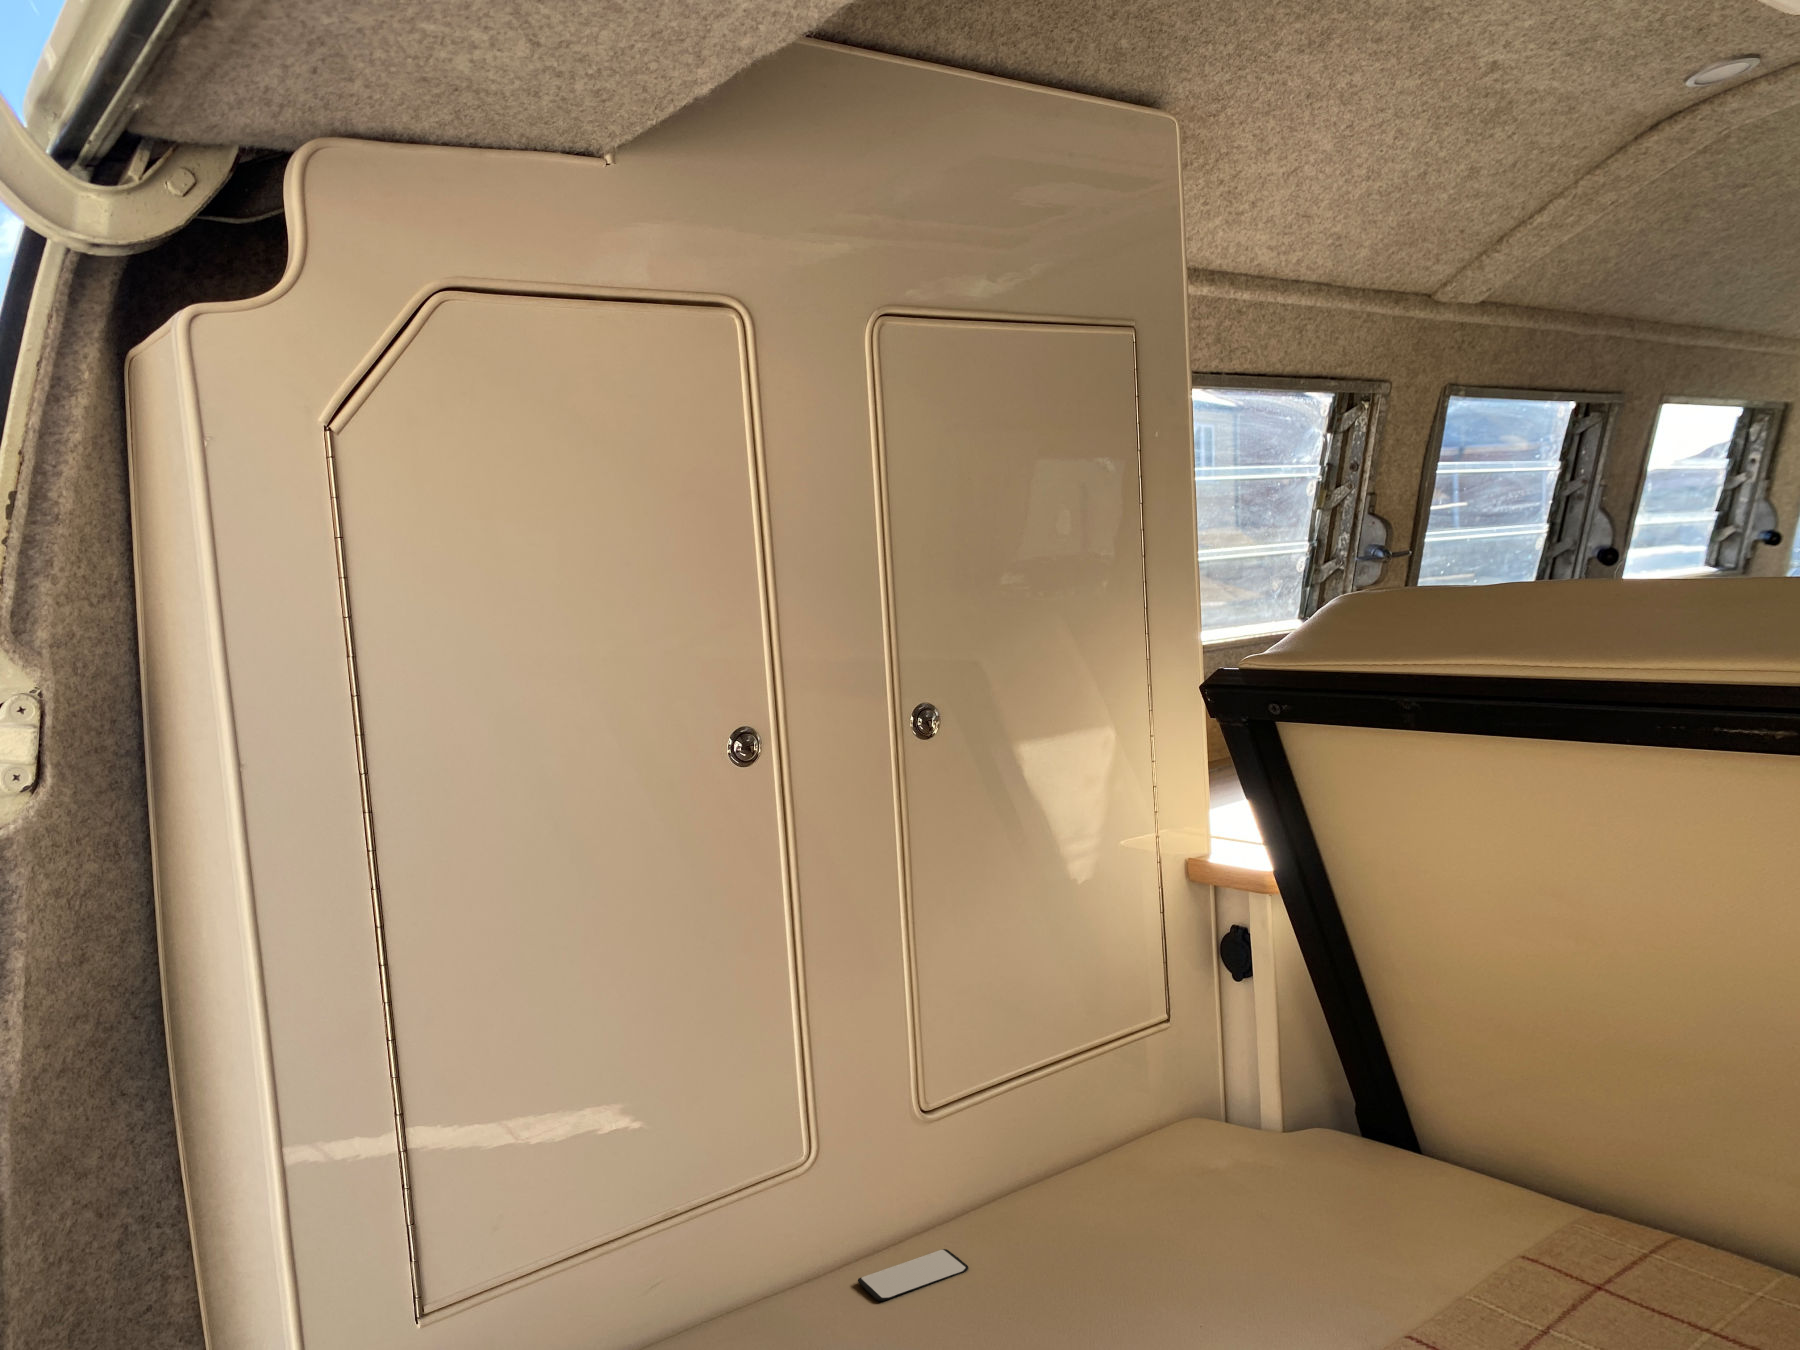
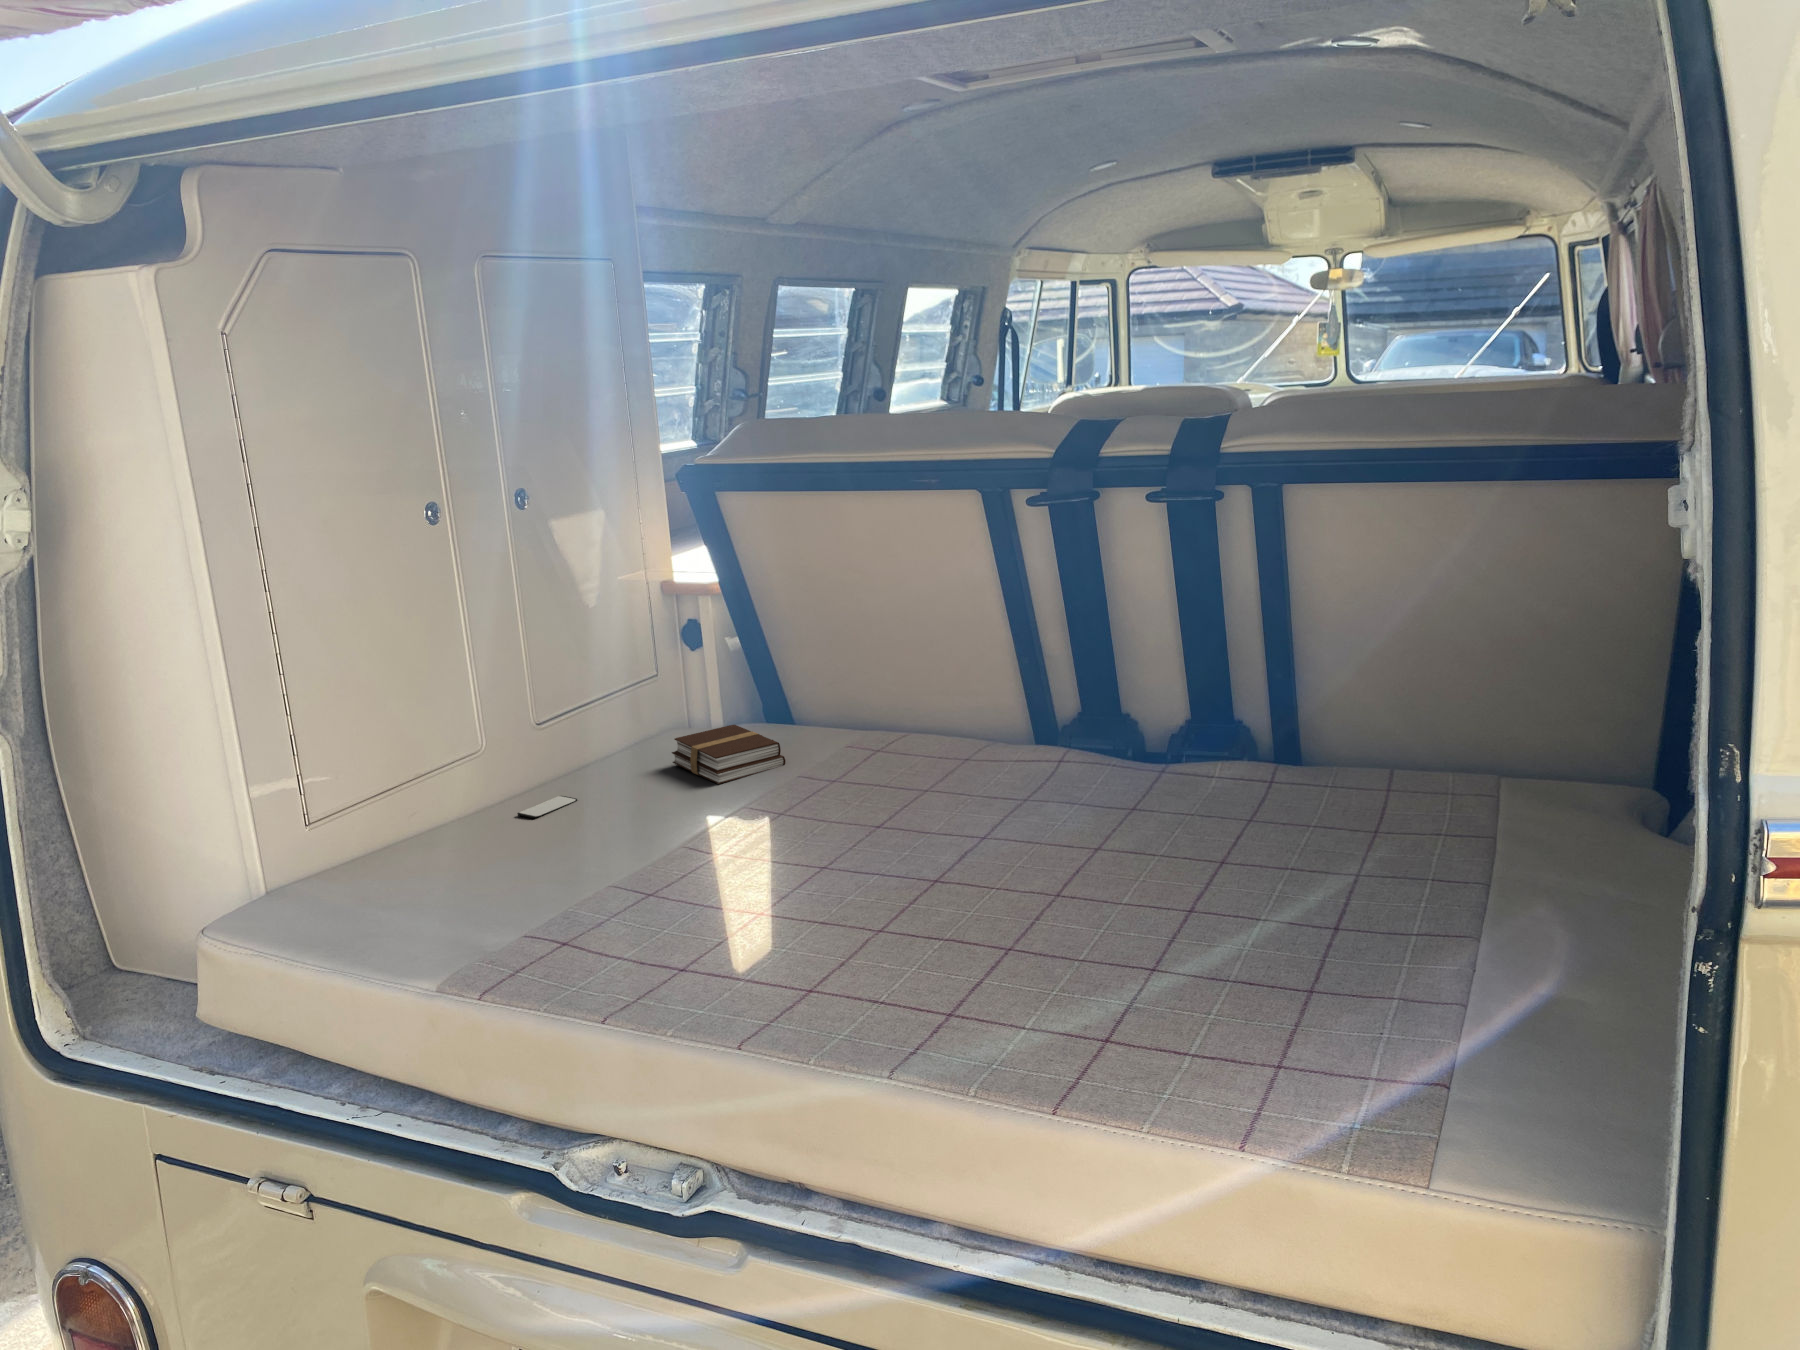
book: none [1158,1154,1375,1304] -> present [672,725,785,784]

